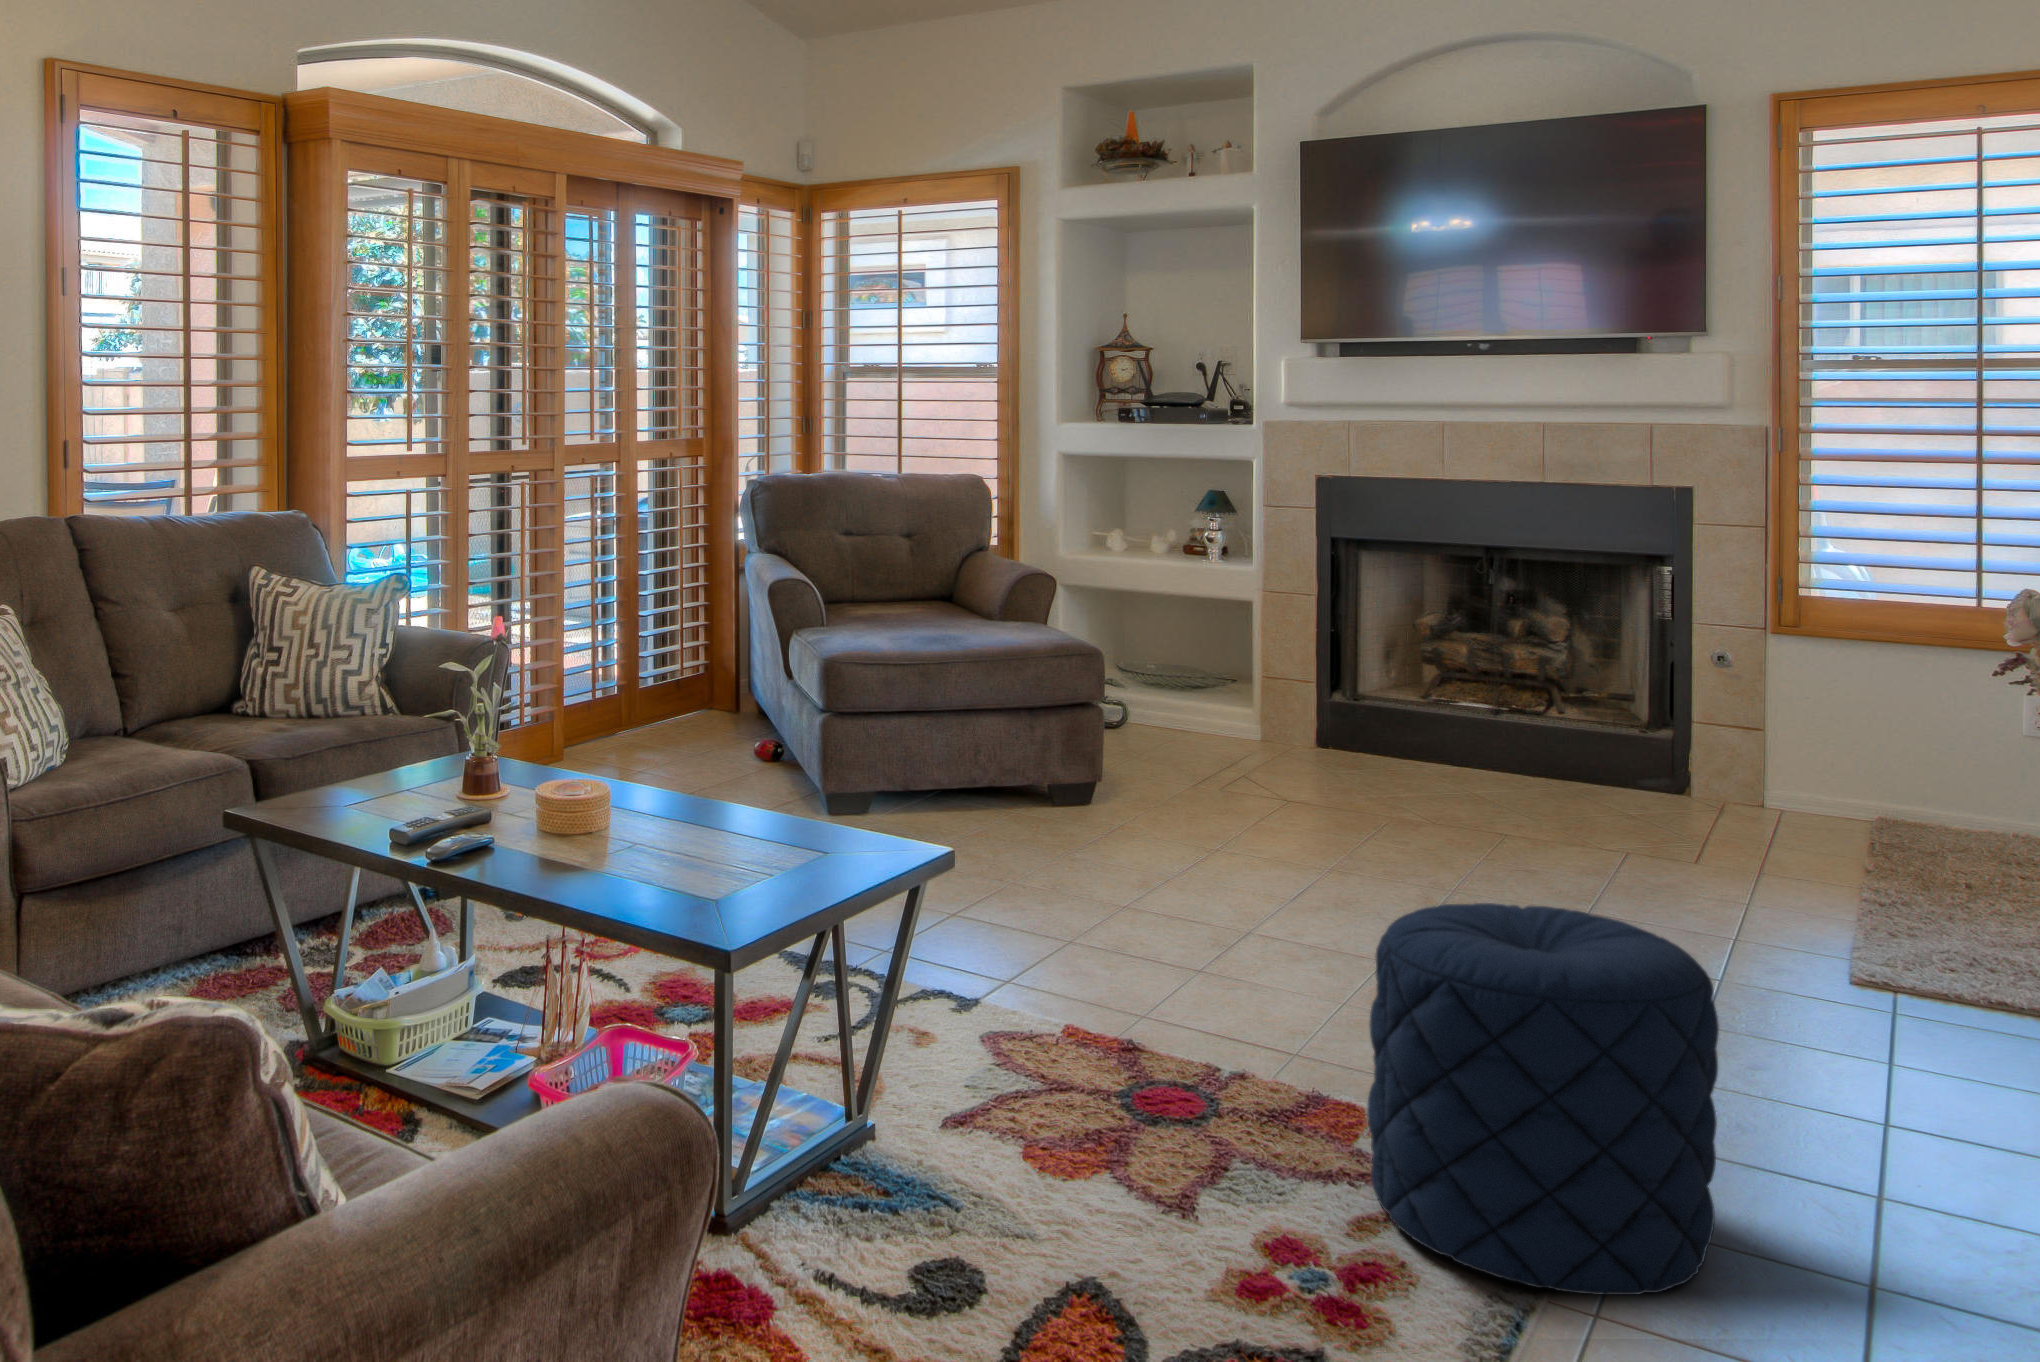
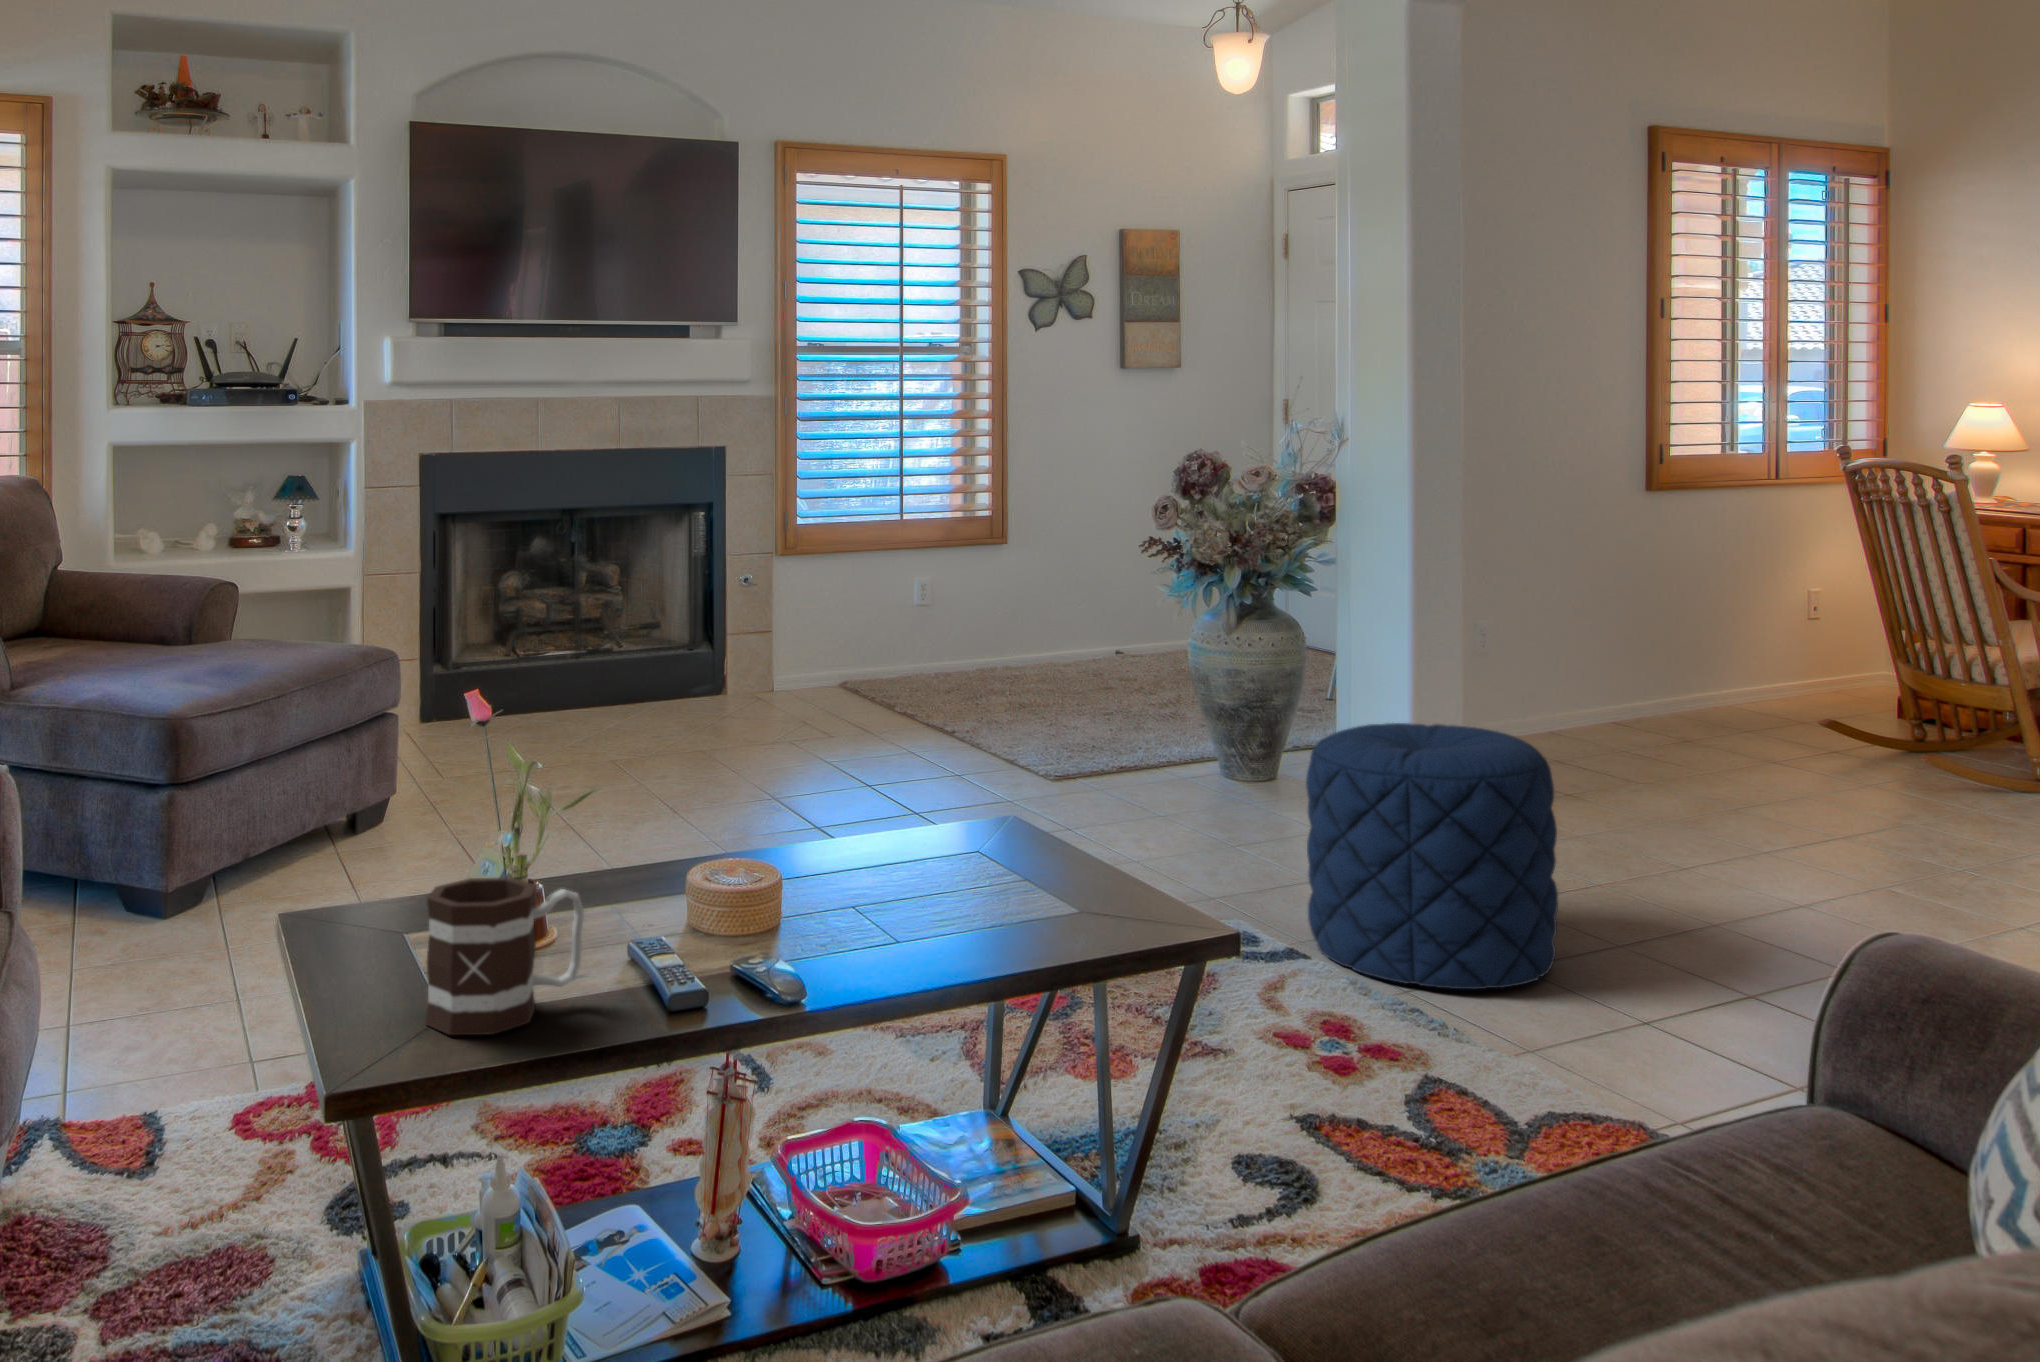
mug: none [318,725,397,811] -> present [426,877,584,1035]

